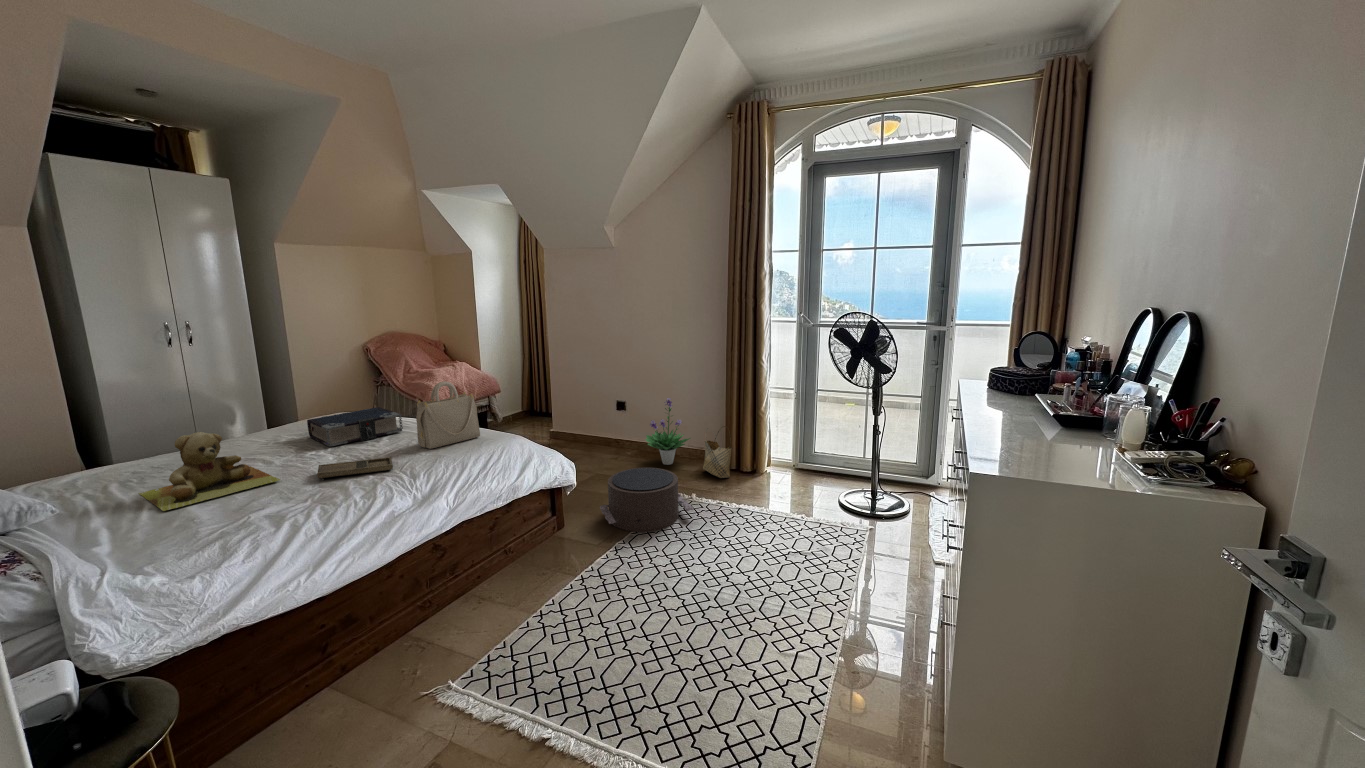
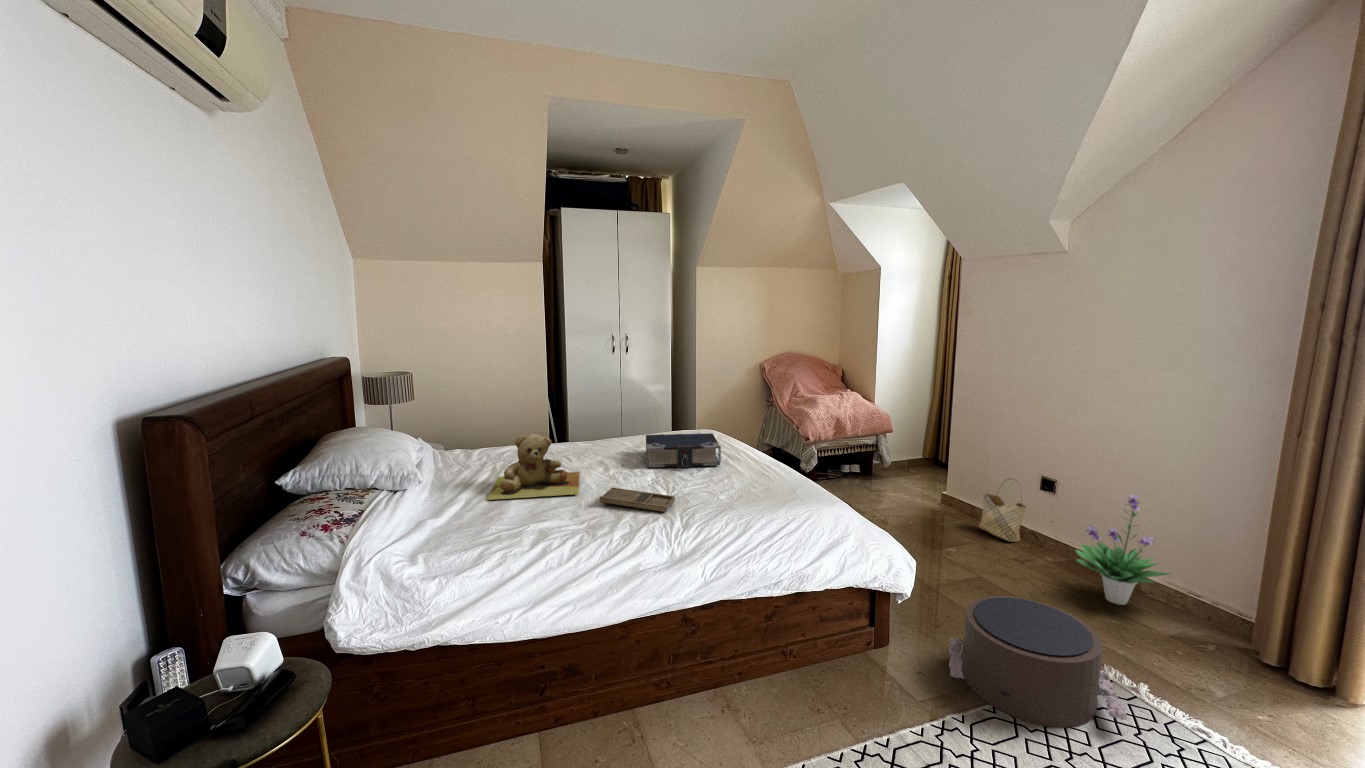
handbag: present [416,381,480,449] -> none [716,419,790,496]
woven basket: present [703,426,732,478] -> present [979,480,1026,542]

